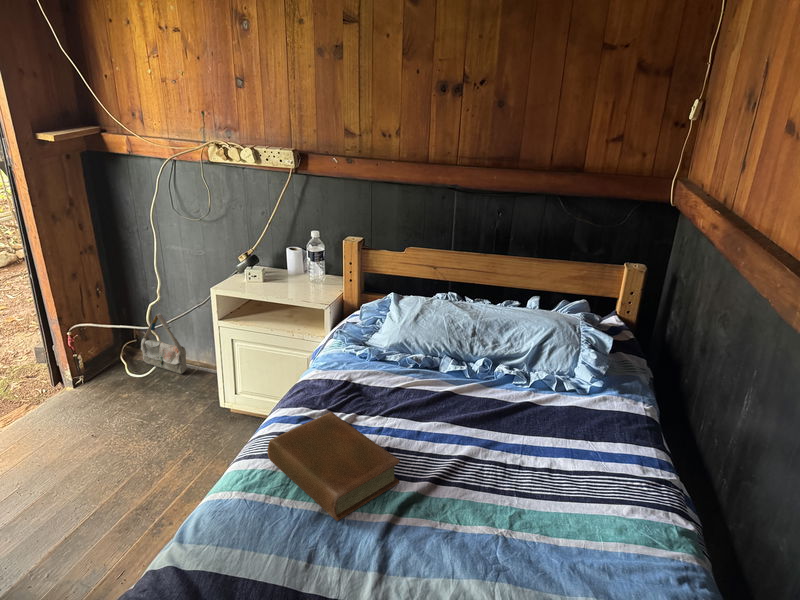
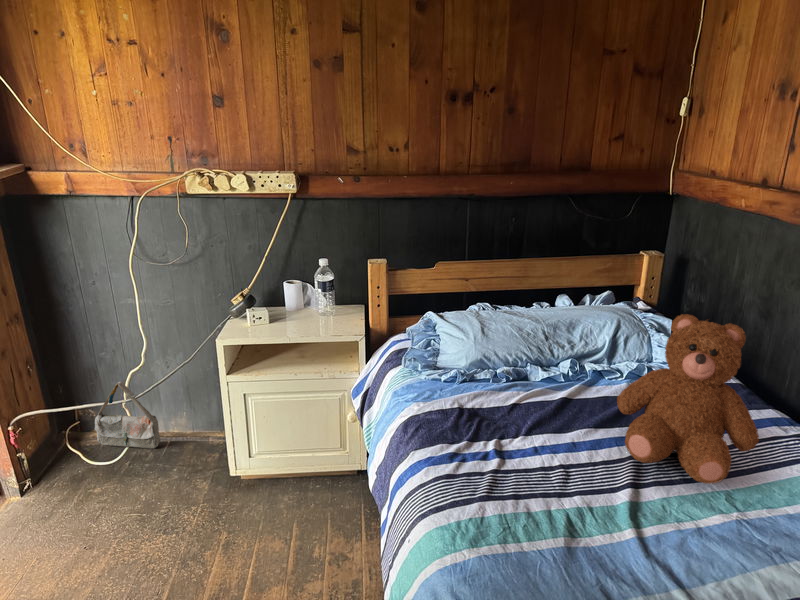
teddy bear: none [441,326,576,497] -> present [617,314,759,484]
book: present [267,412,400,521] -> none [467,440,613,553]

